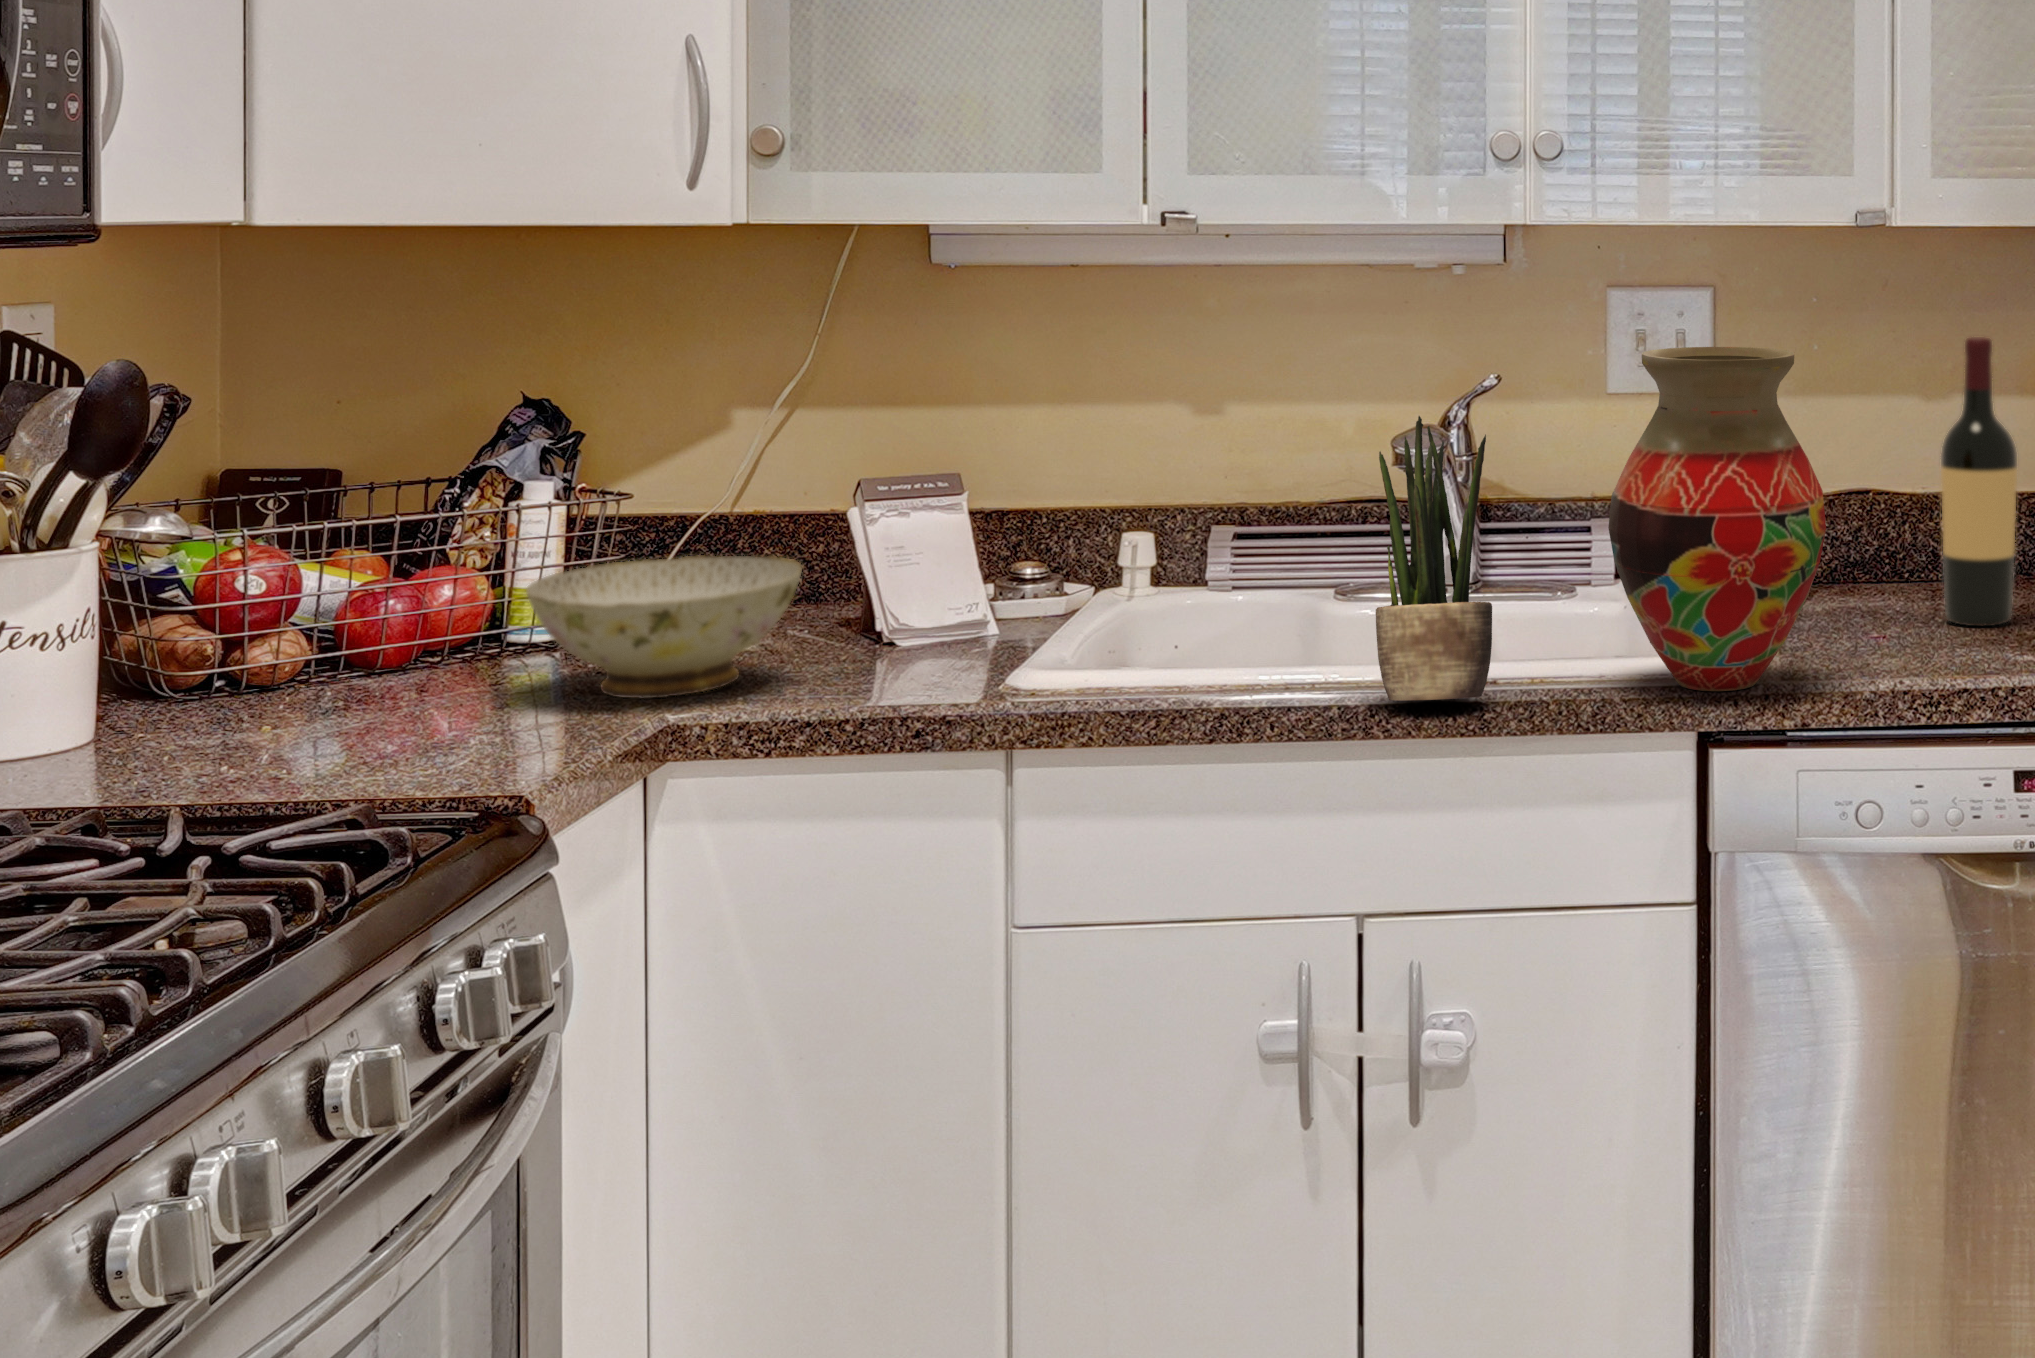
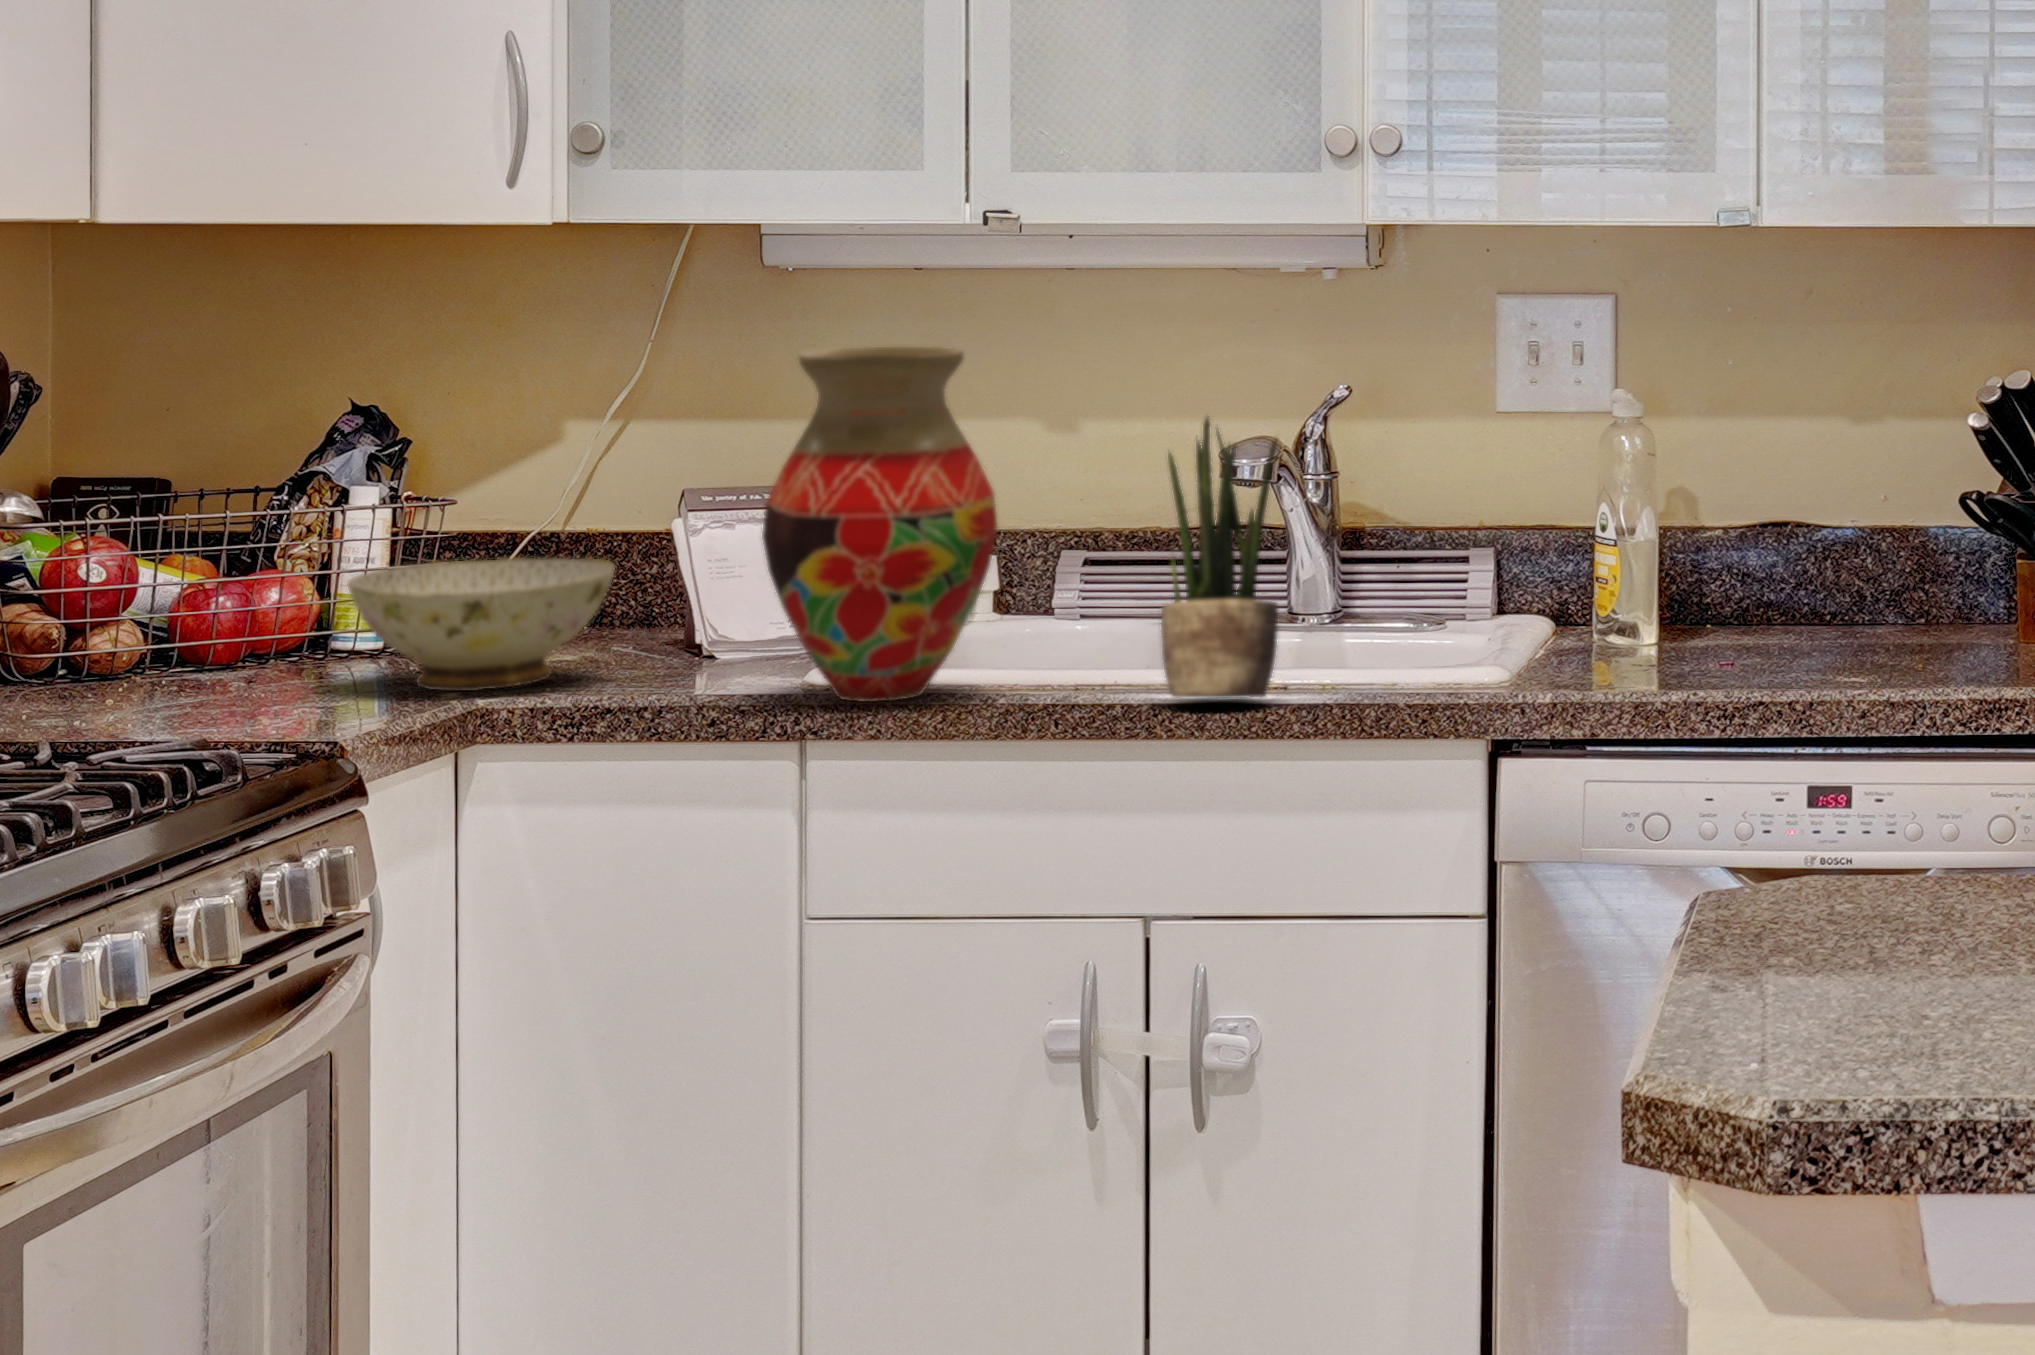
wine bottle: present [1941,337,2017,626] -> none [1819,344,1900,655]
vase: present [1608,347,1826,691] -> present [762,347,997,702]

